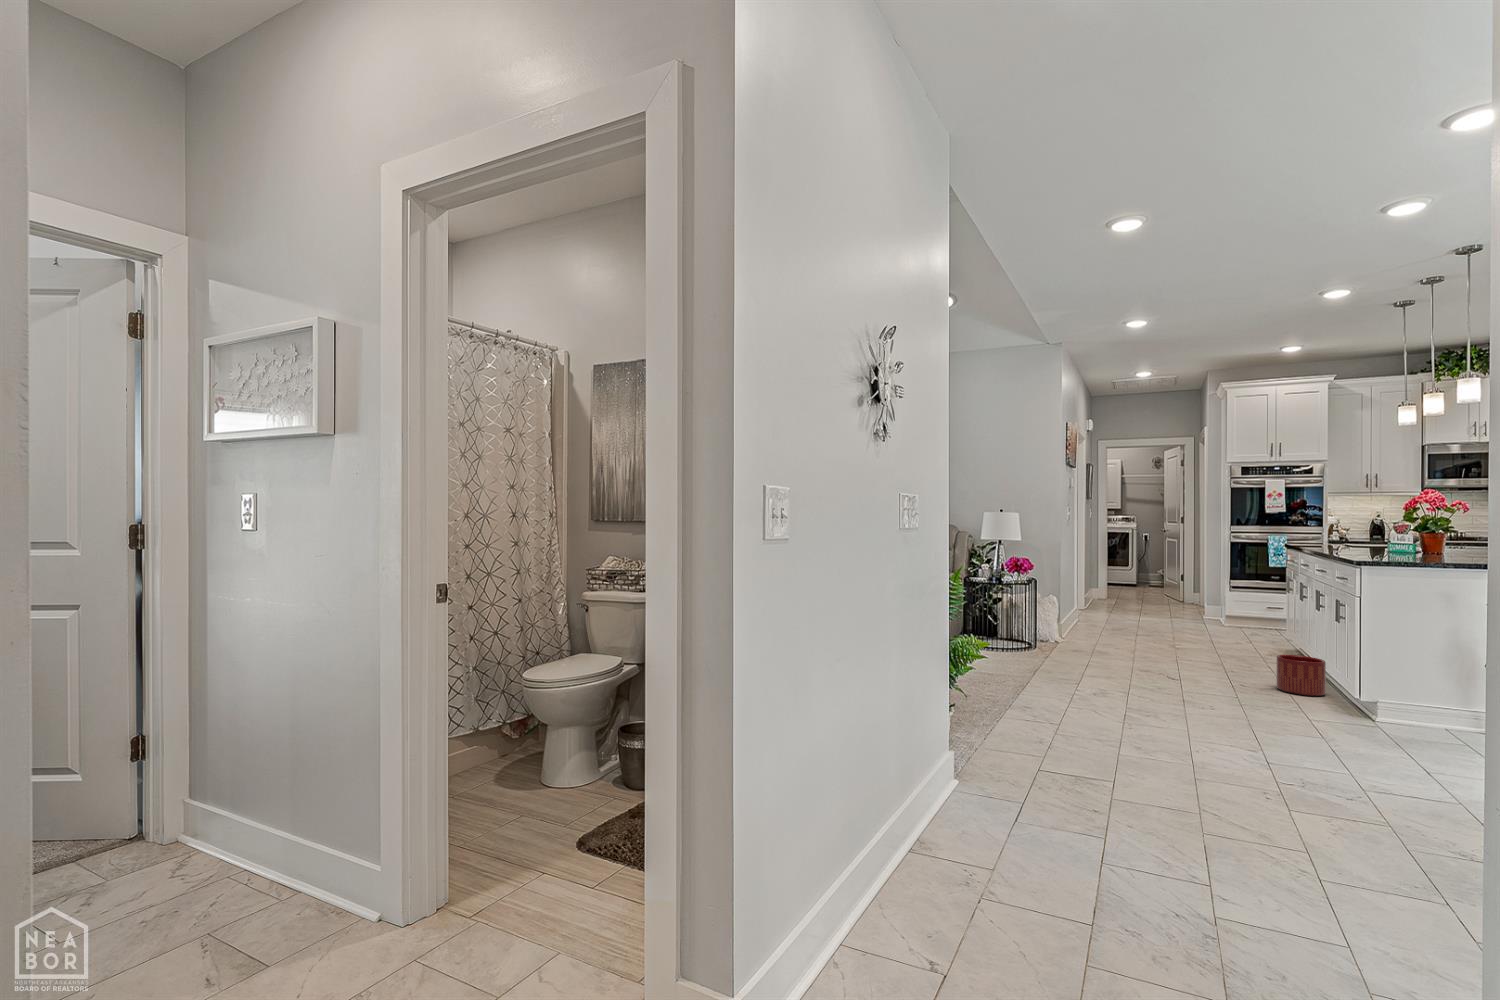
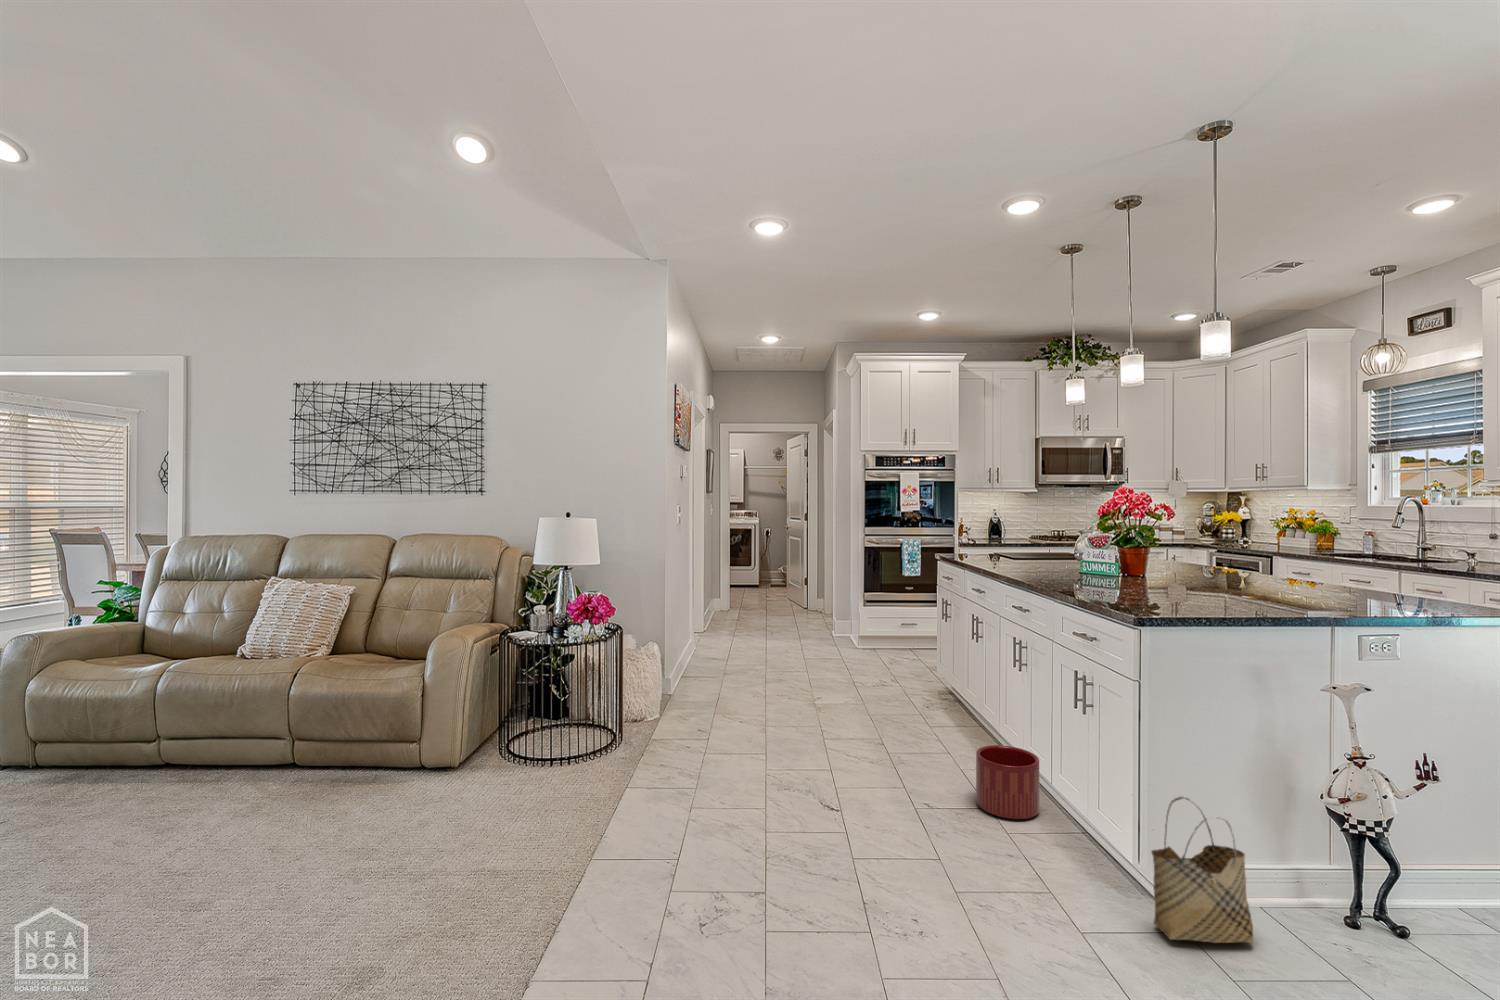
woven basket: none [1359,660,1429,737] -> present [1151,797,1253,943]

